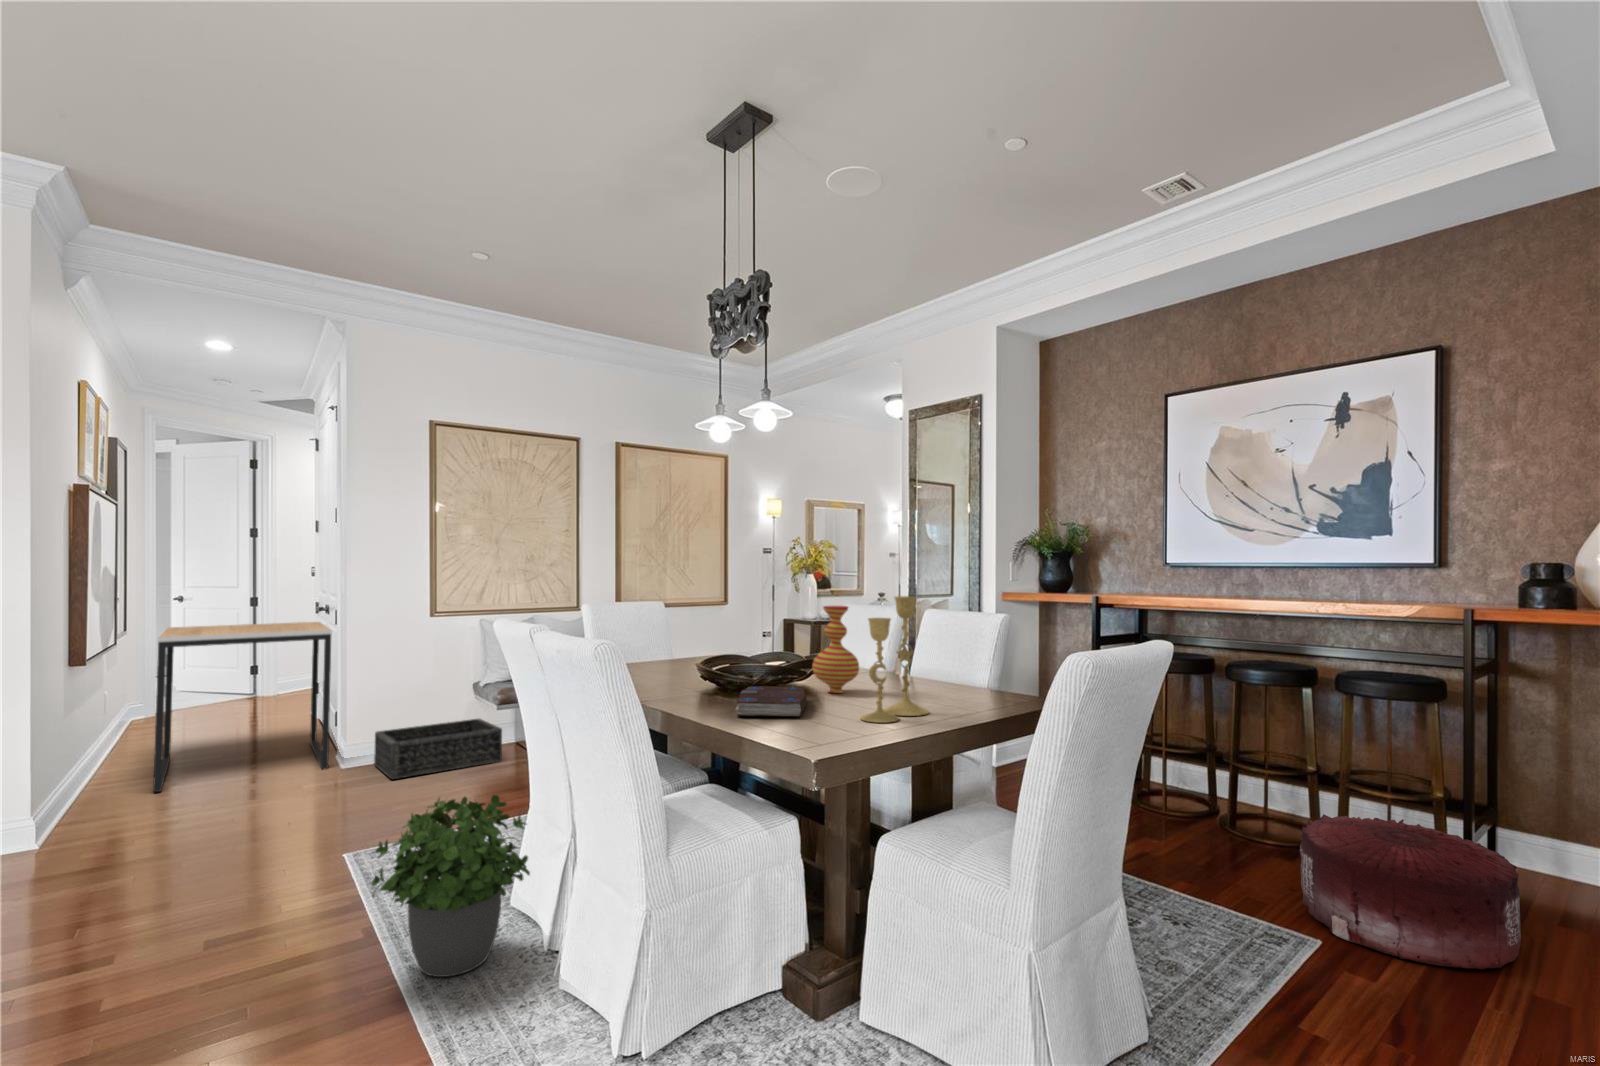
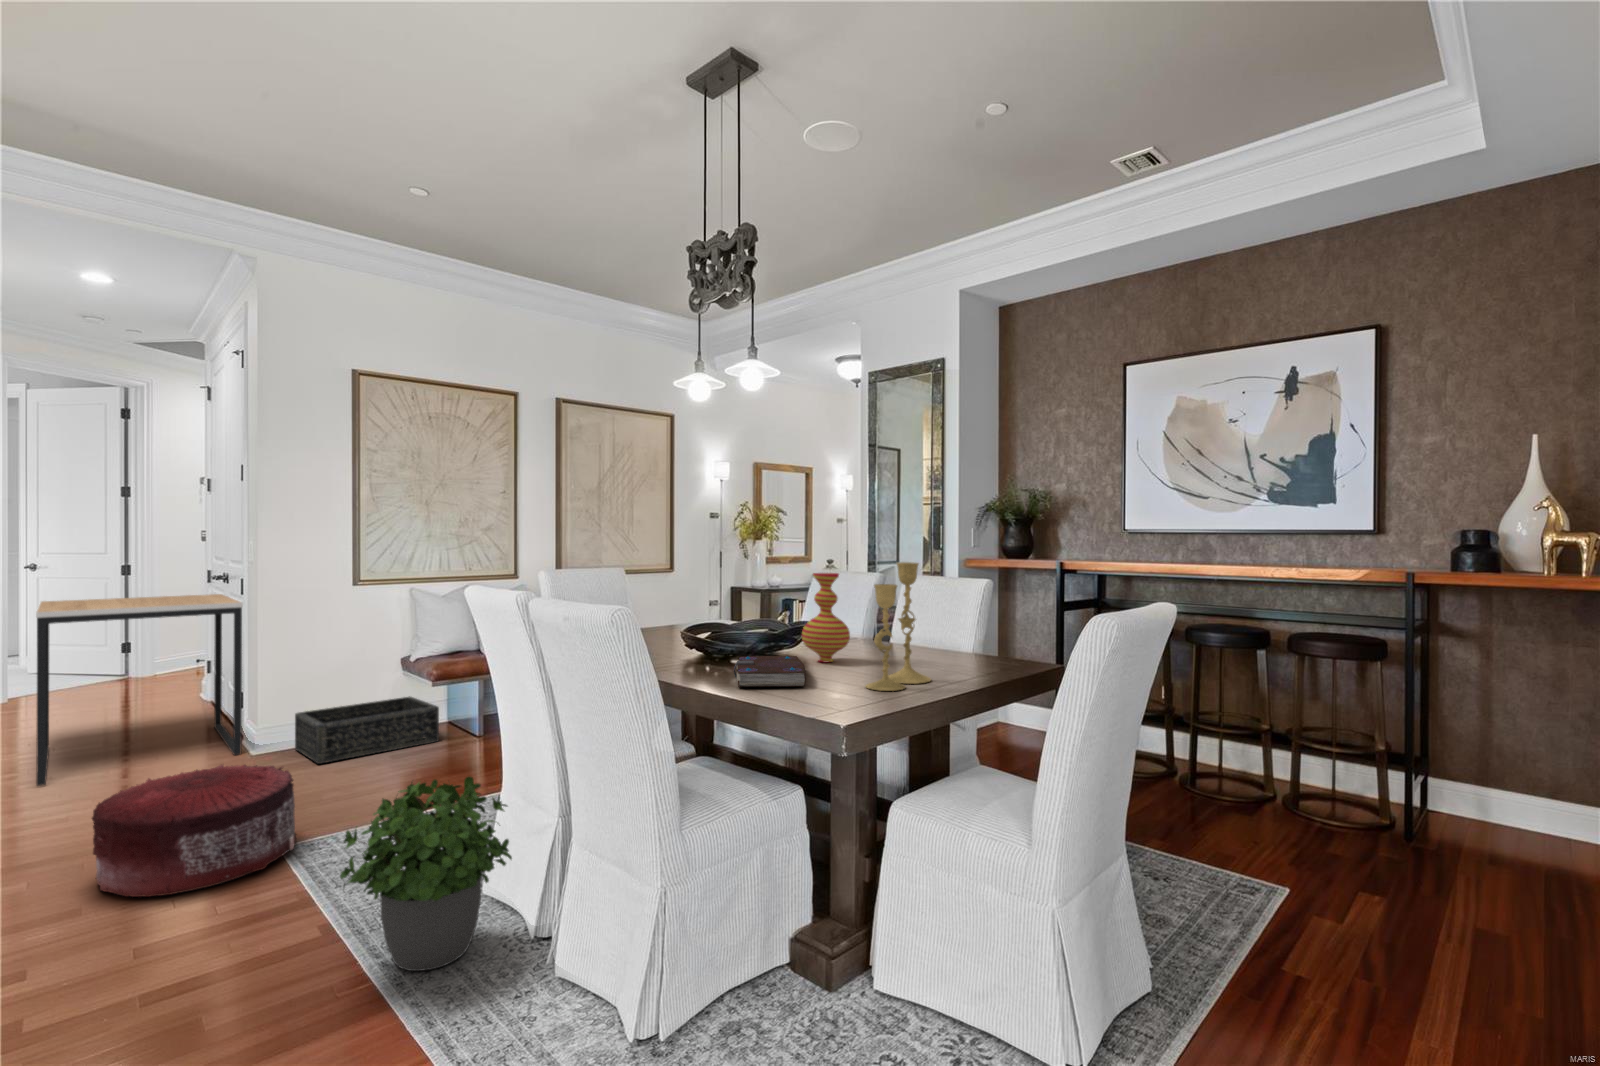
pouf: present [1300,814,1521,969] -> present [92,764,296,897]

